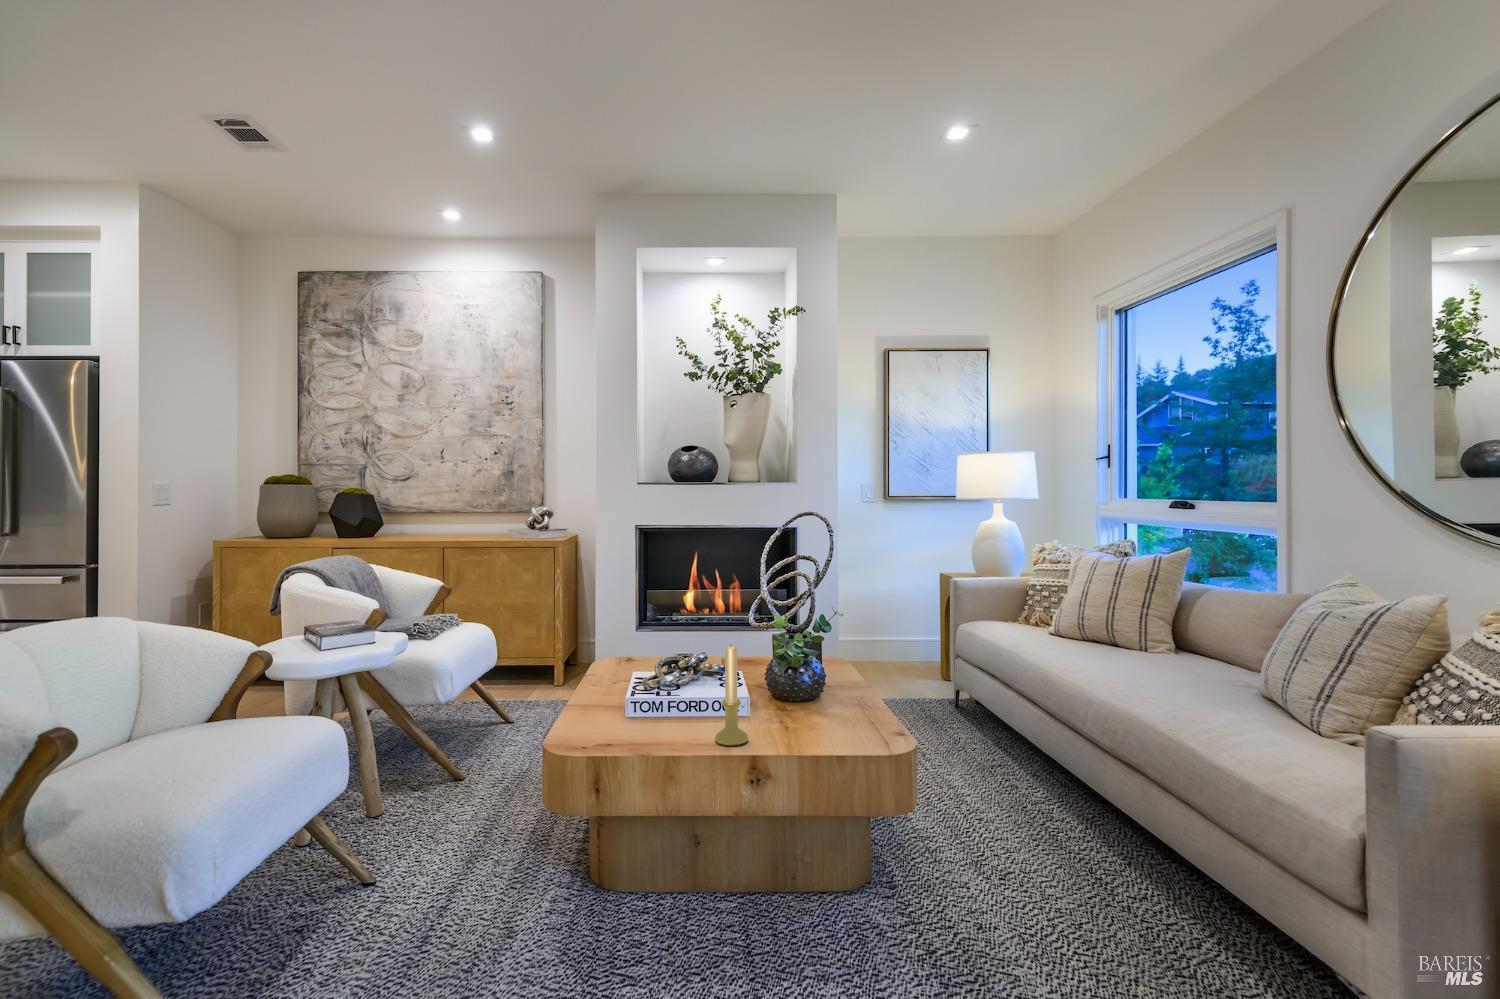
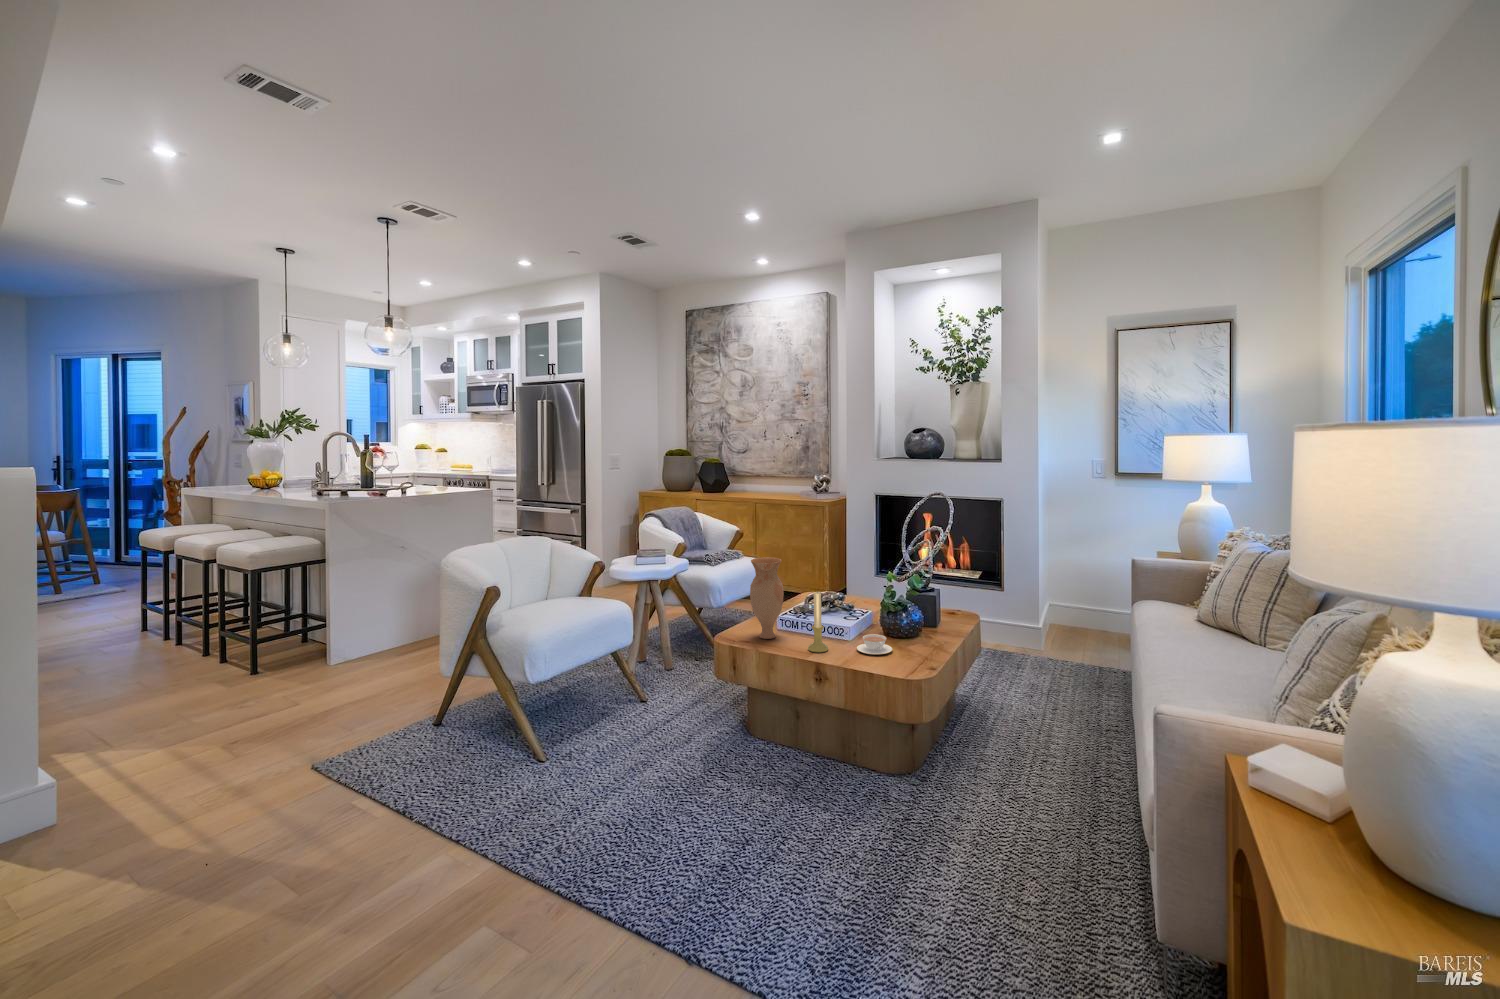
vase: none [598,599,656,739] -> present [750,557,784,639]
teacup: none [780,701,835,733] -> present [856,634,893,655]

